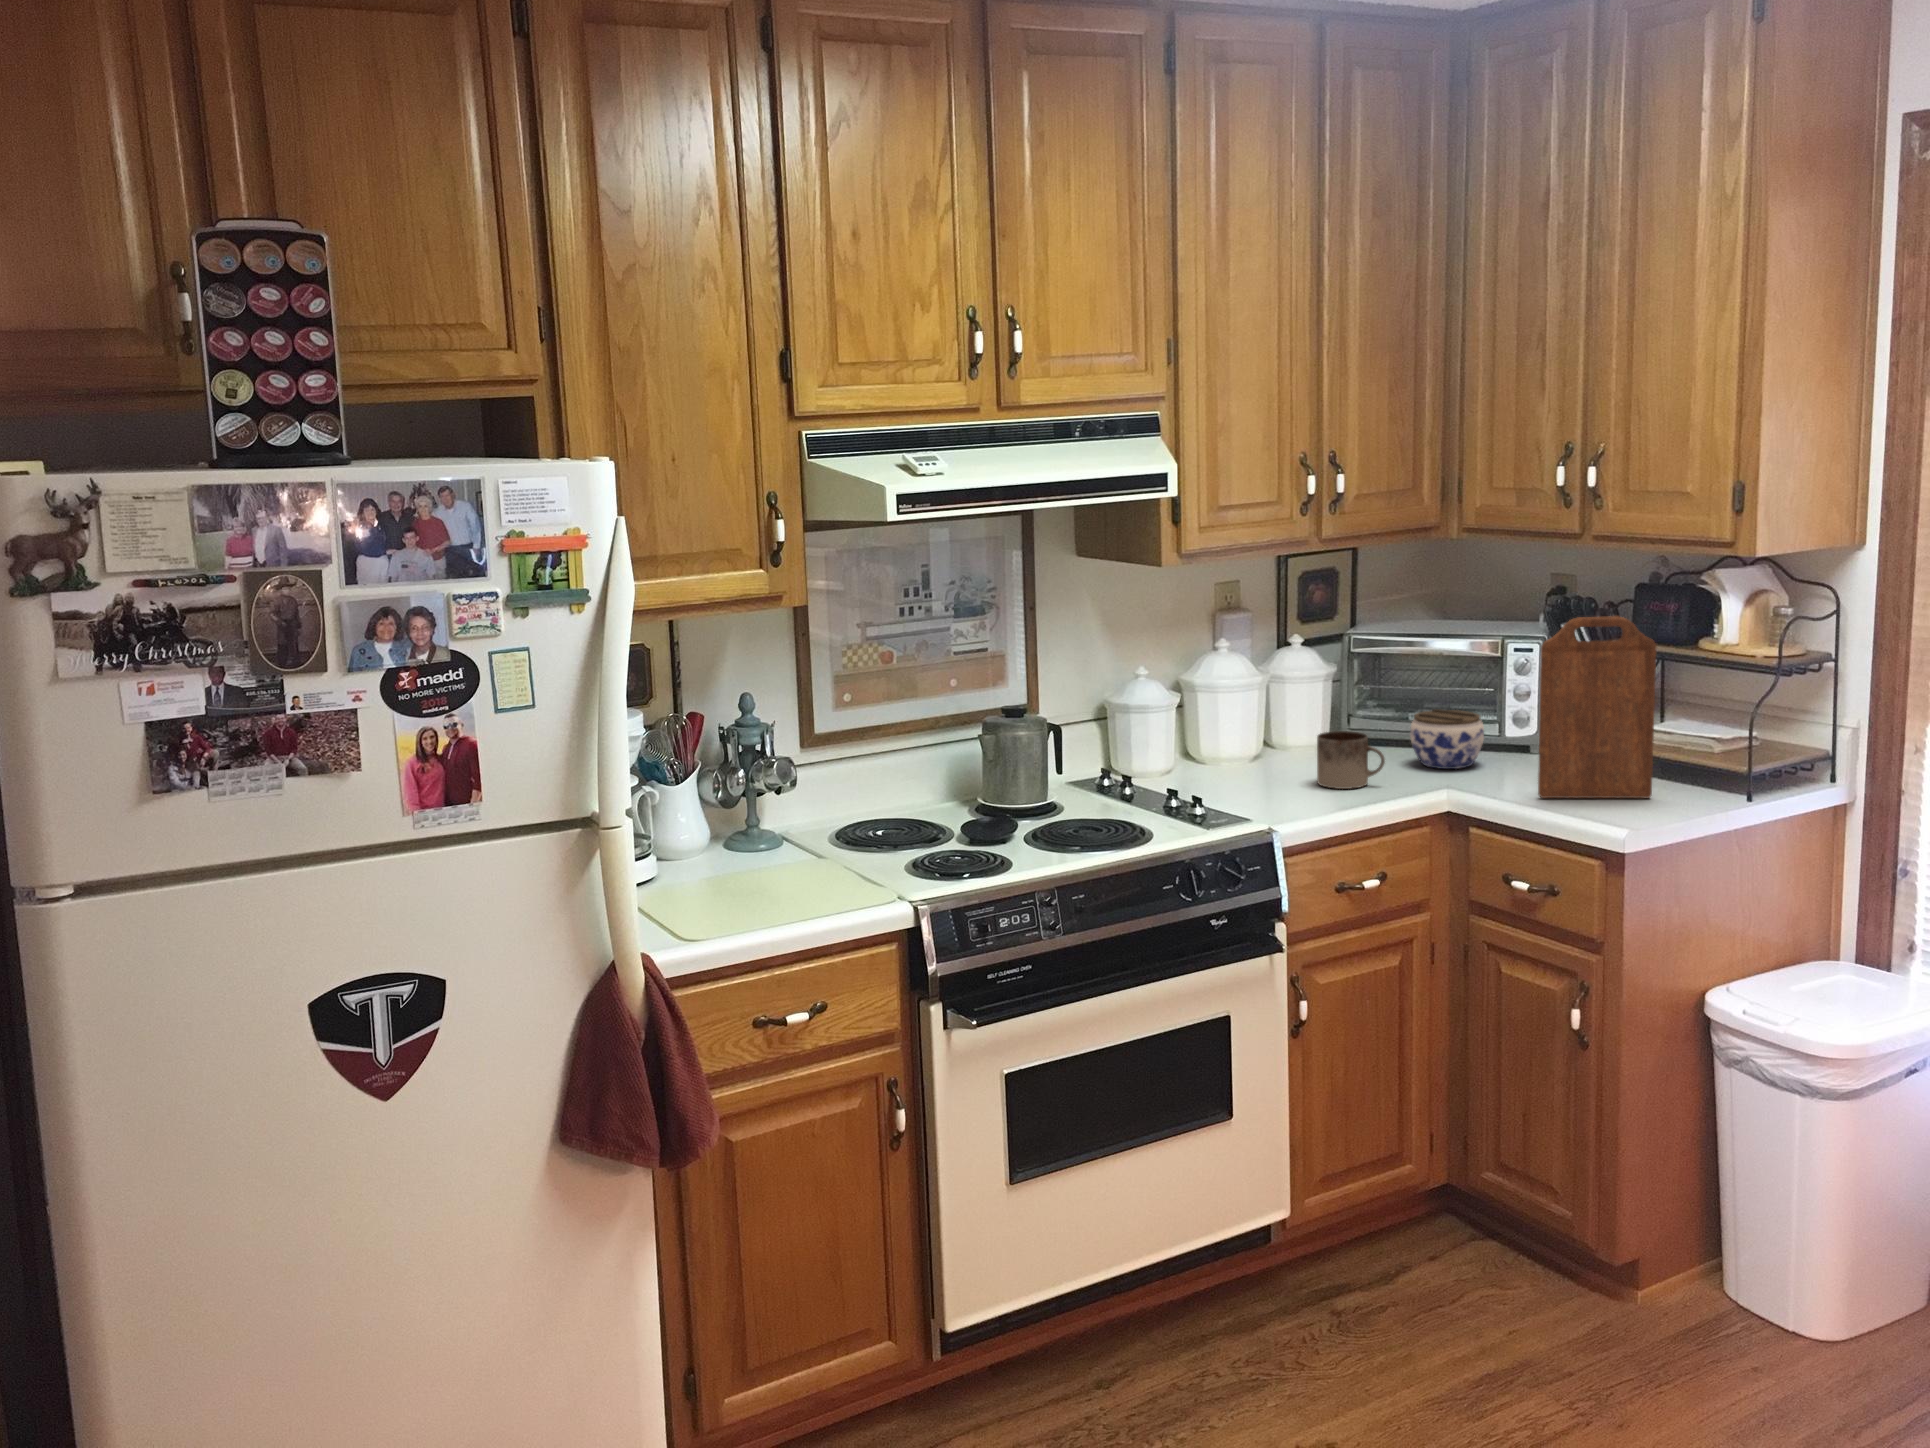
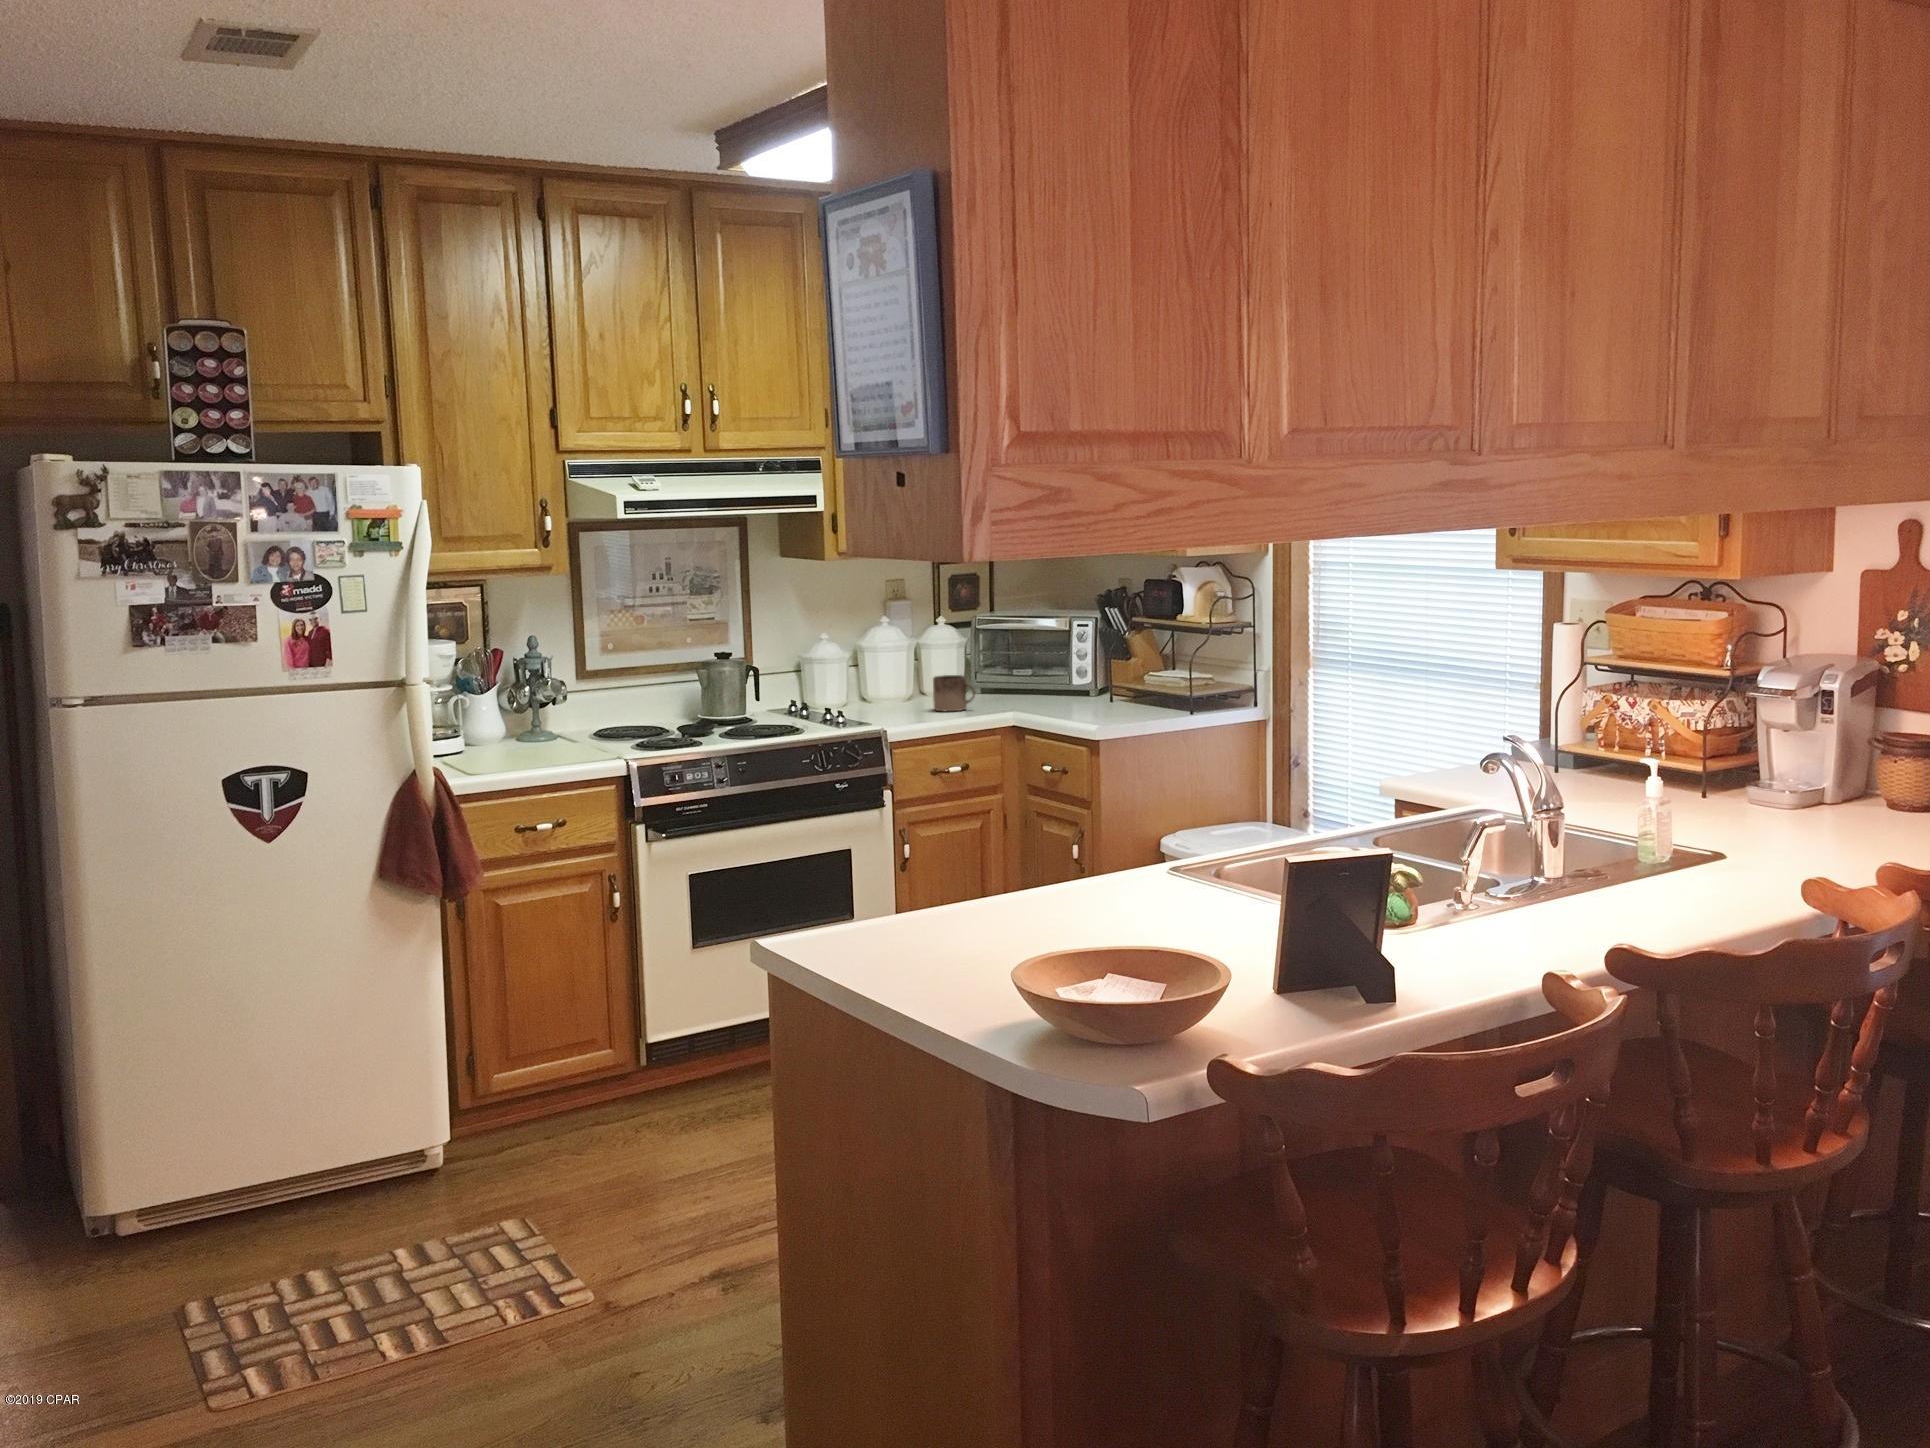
cutting board: present [1538,616,1656,798] -> none [1062,594,1133,713]
jar: present [1410,709,1484,769] -> none [1005,665,1052,703]

